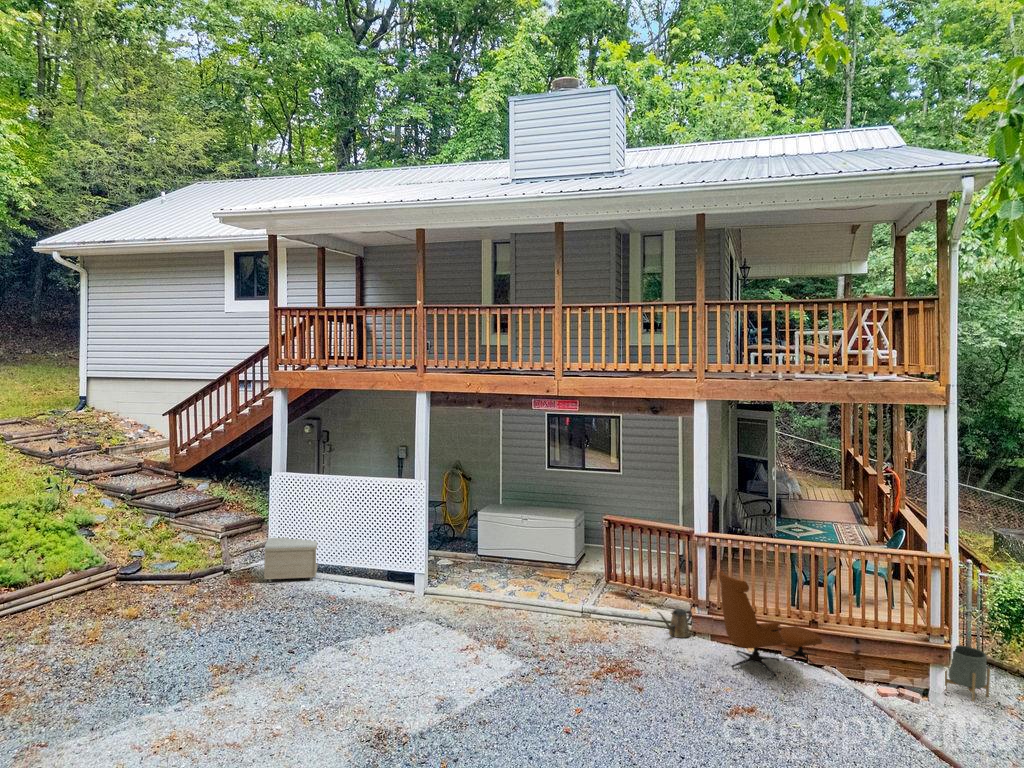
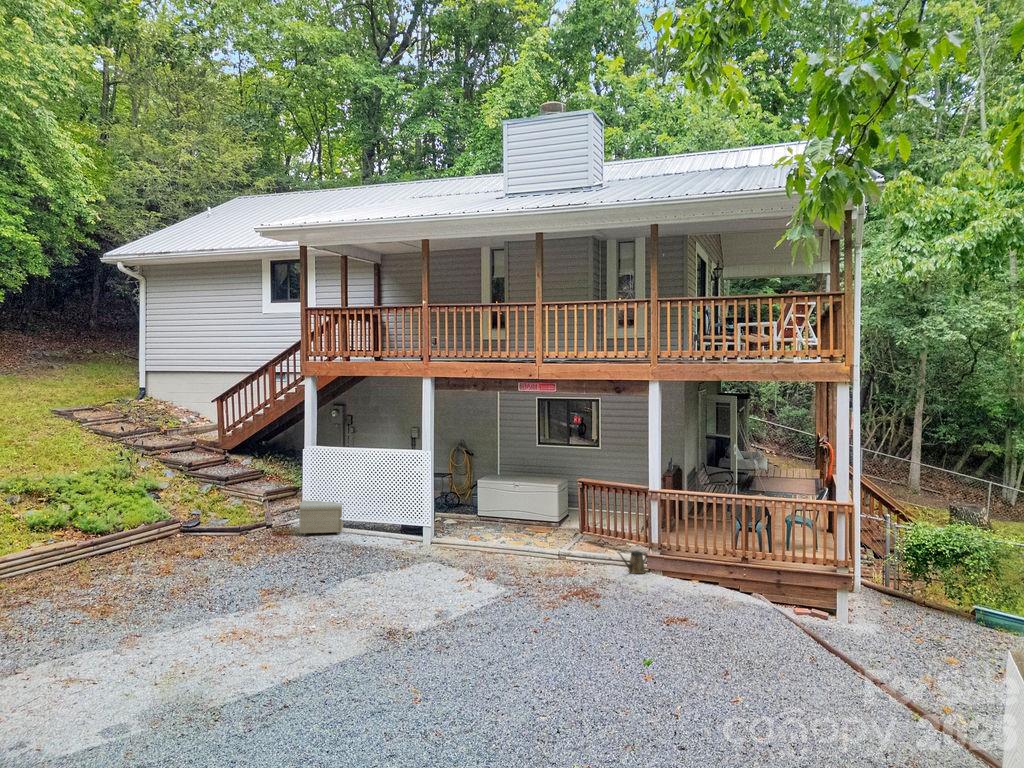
lounge chair: present [719,571,822,677] -> none [662,516,749,599]
planter: present [945,645,990,702] -> none [849,577,886,621]

